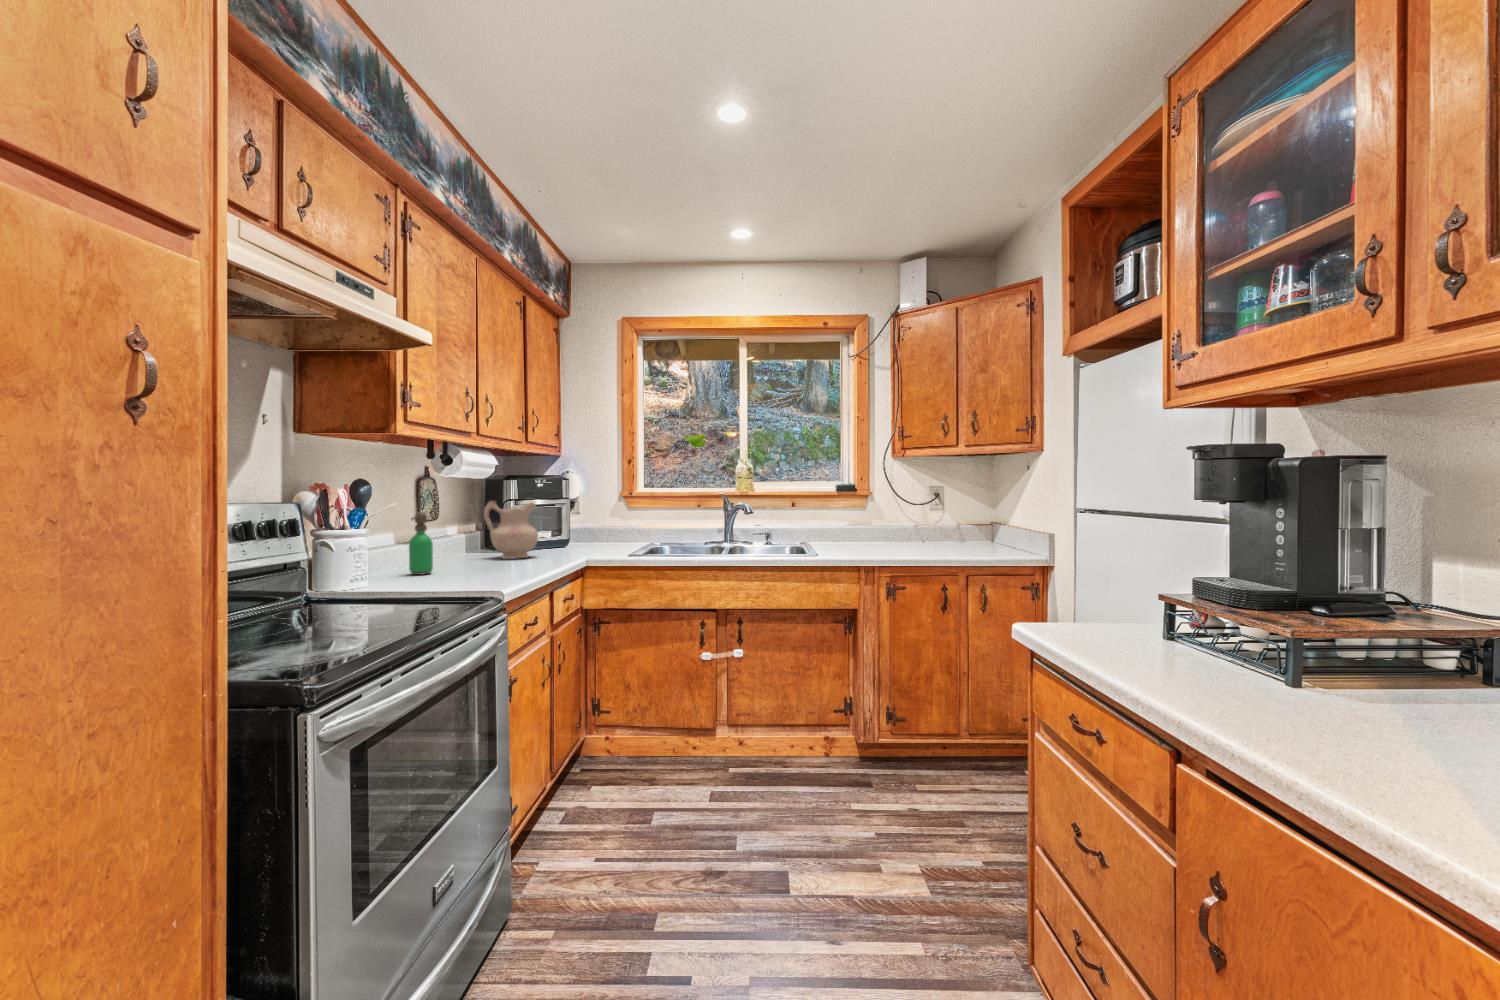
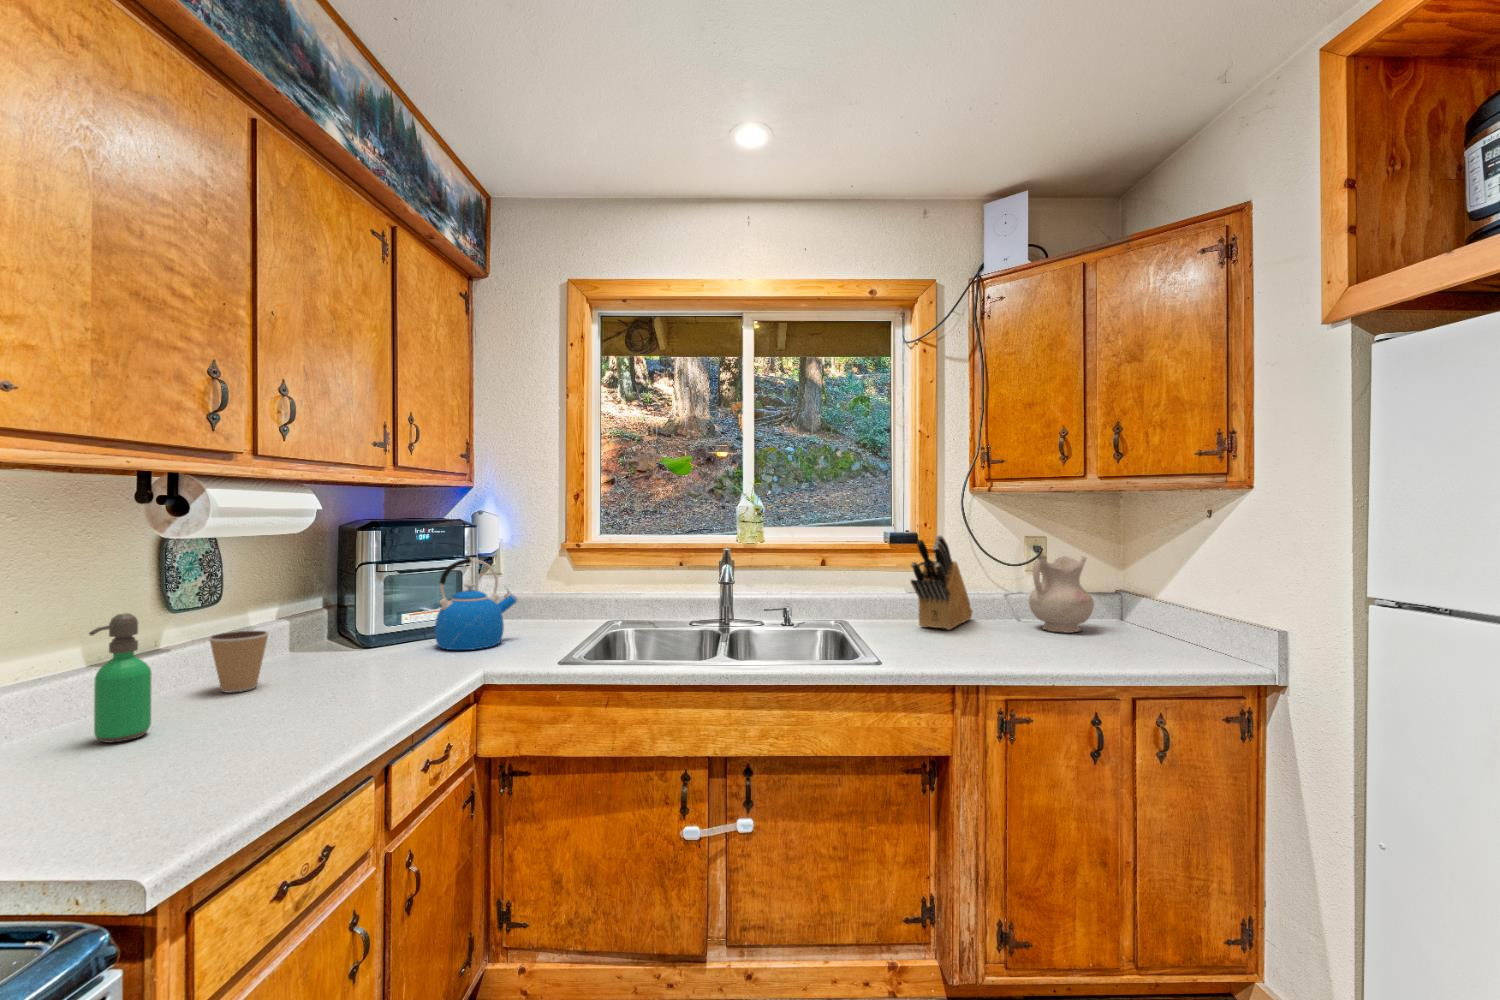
knife block: none [847,485,894,546] -> present [911,535,972,630]
kettle: none [548,498,596,553] -> present [435,558,517,650]
ceramic pitcher: present [484,501,538,559] -> present [1029,555,1094,633]
coffee cup: none [440,533,469,564] -> present [209,631,269,692]

